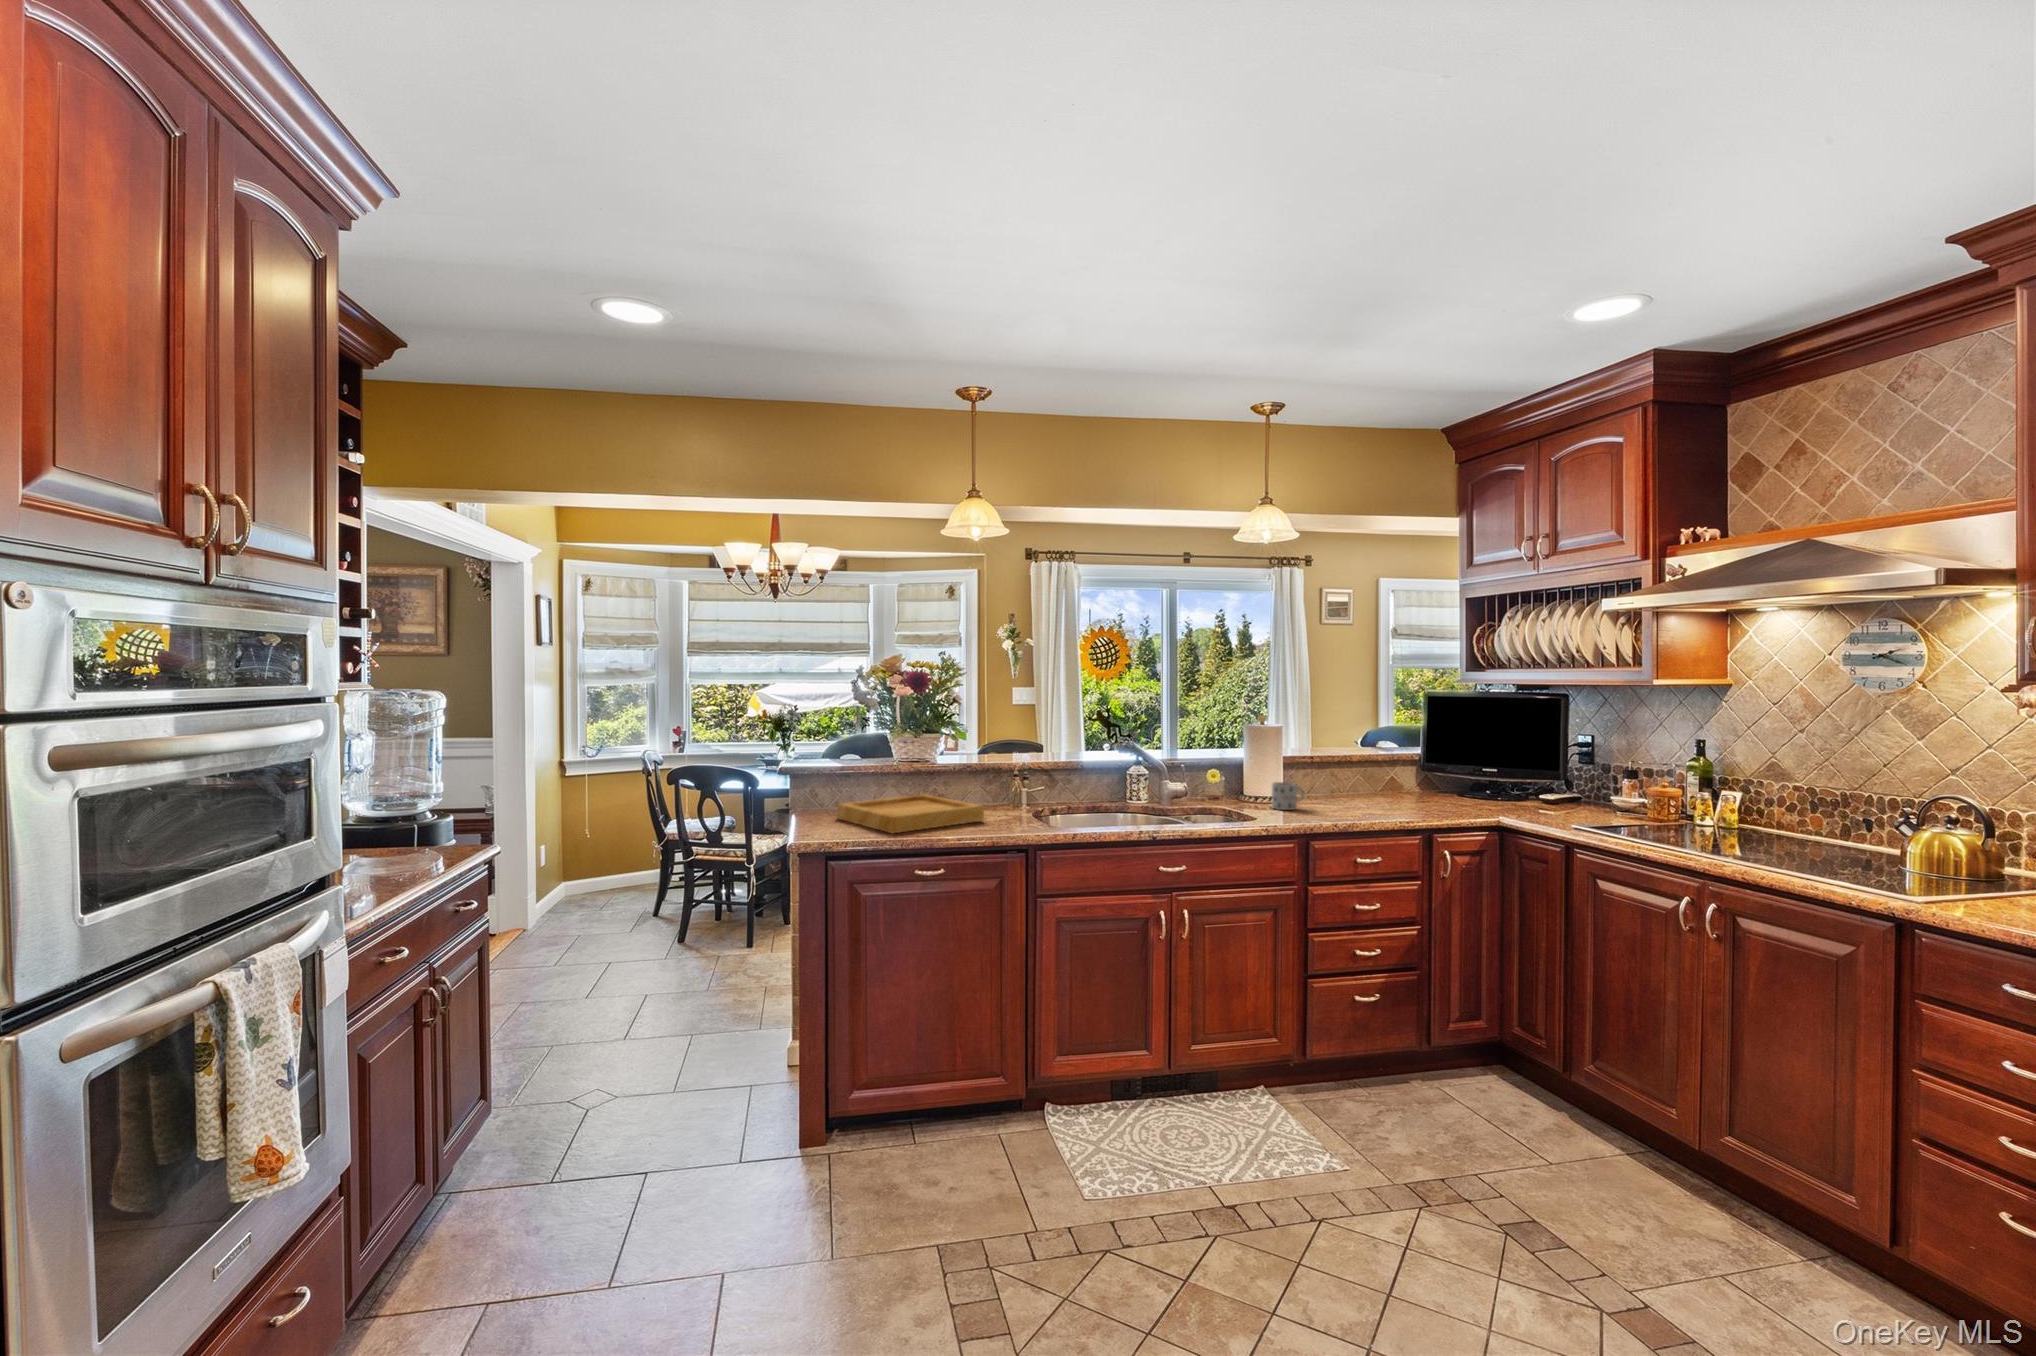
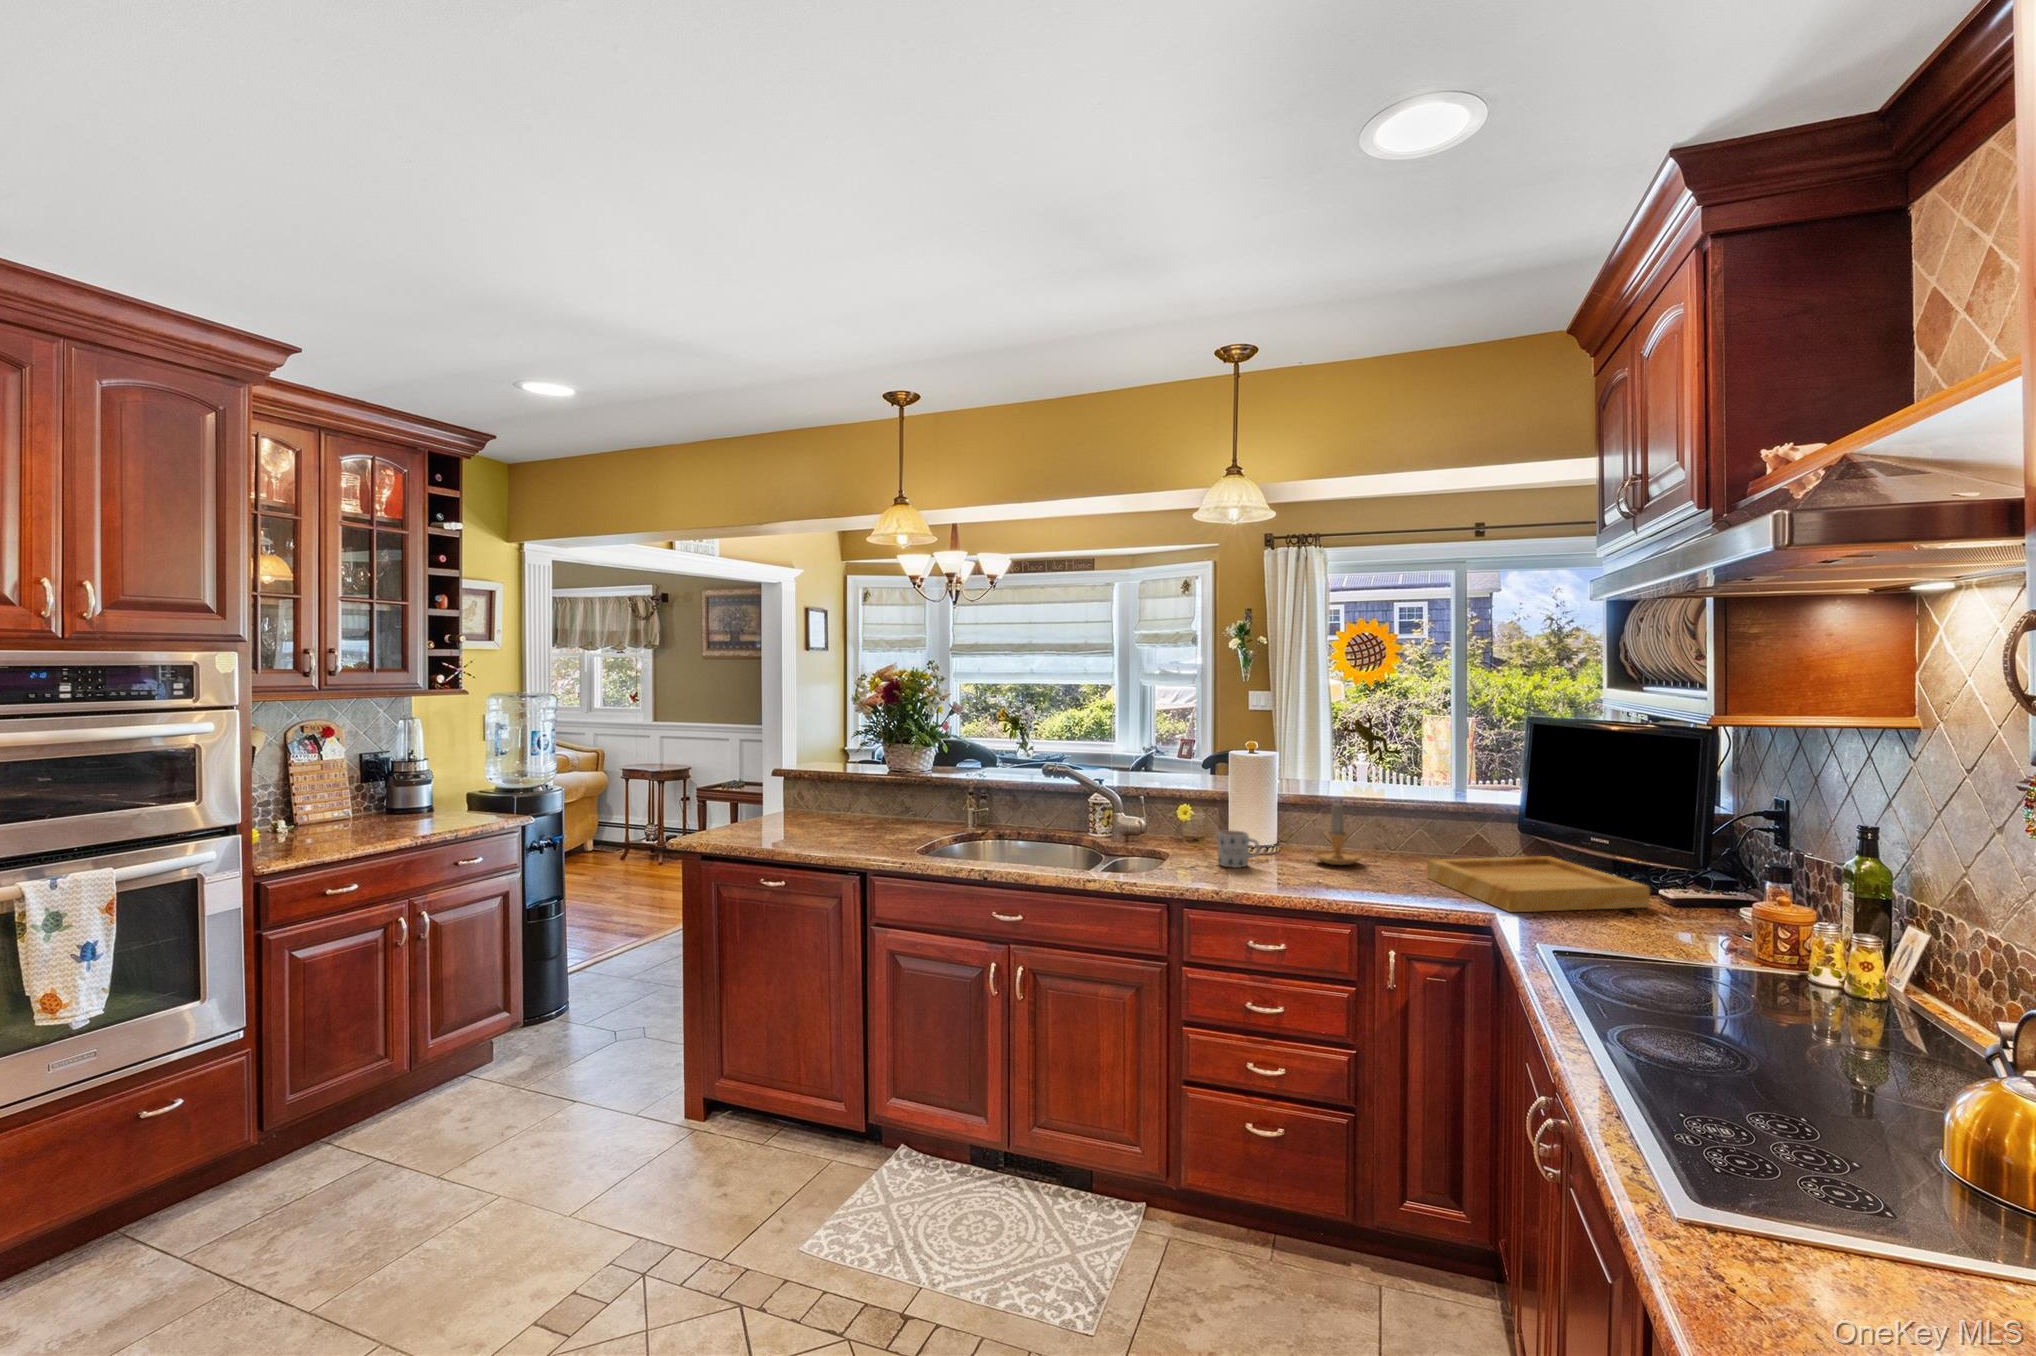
candle: none [1314,754,1353,802] -> present [1313,804,1363,865]
tray: present [837,794,984,833] -> present [1427,856,1650,912]

